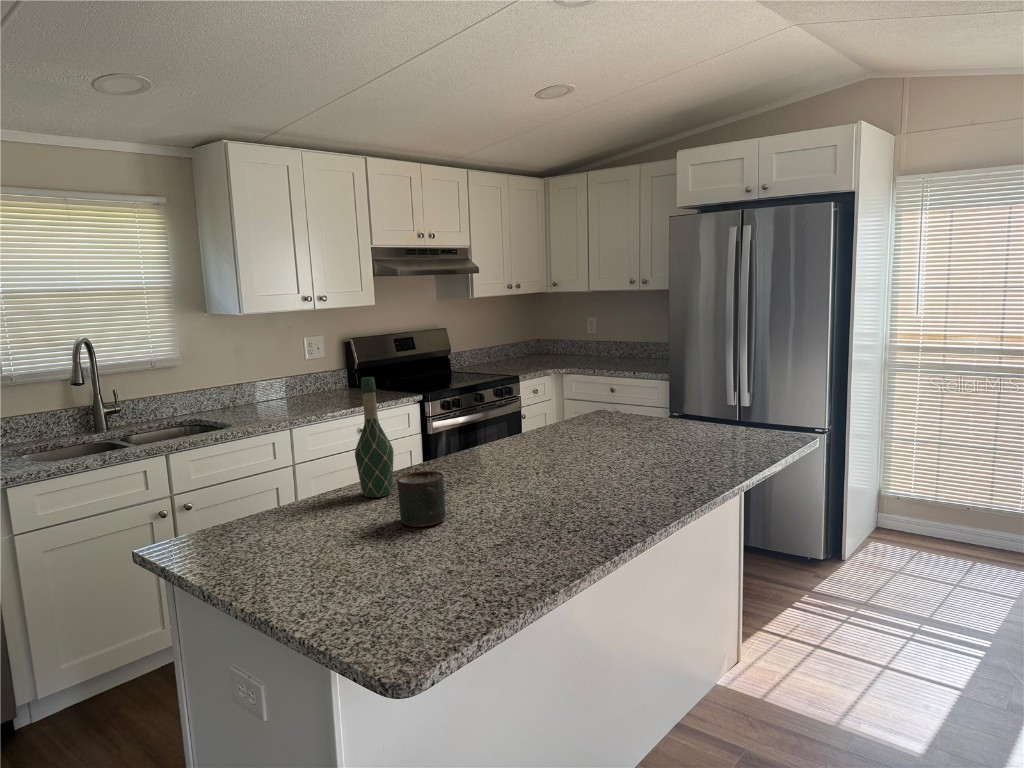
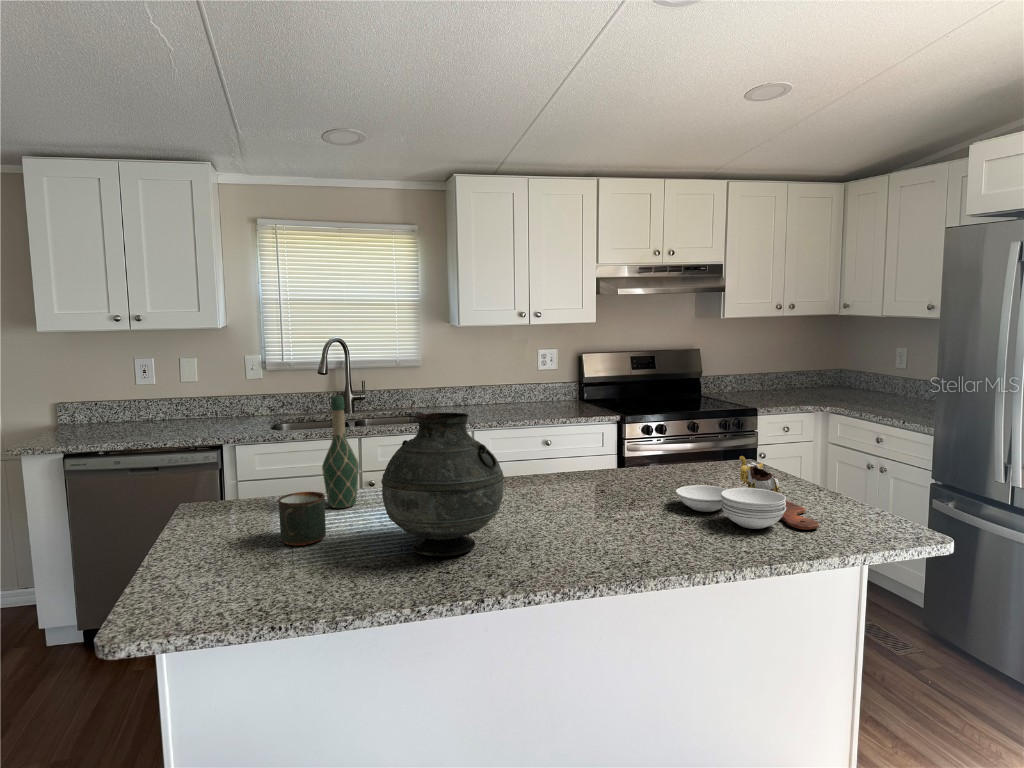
vase: none [497,372,609,502] -> present [381,413,504,556]
cutting board: none [630,394,739,441] -> present [676,456,819,529]

